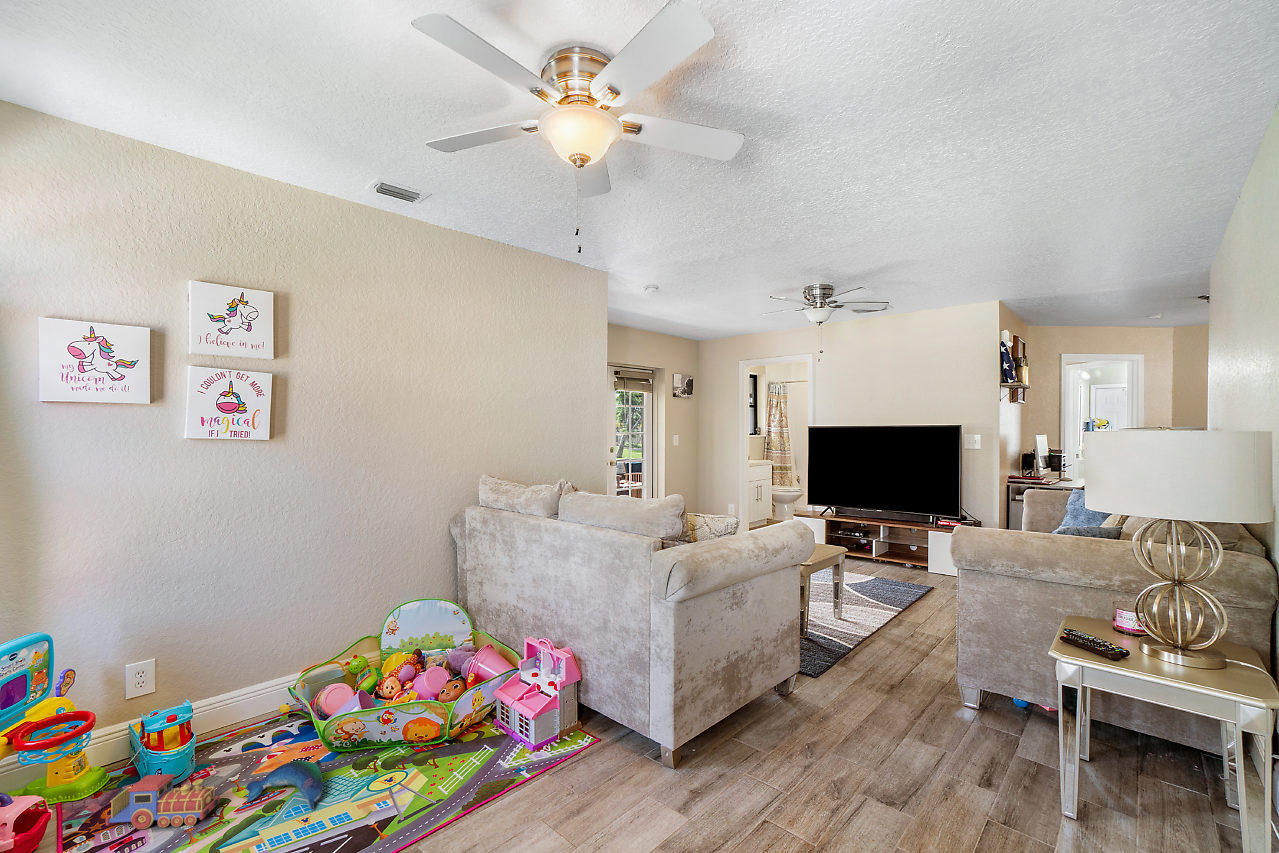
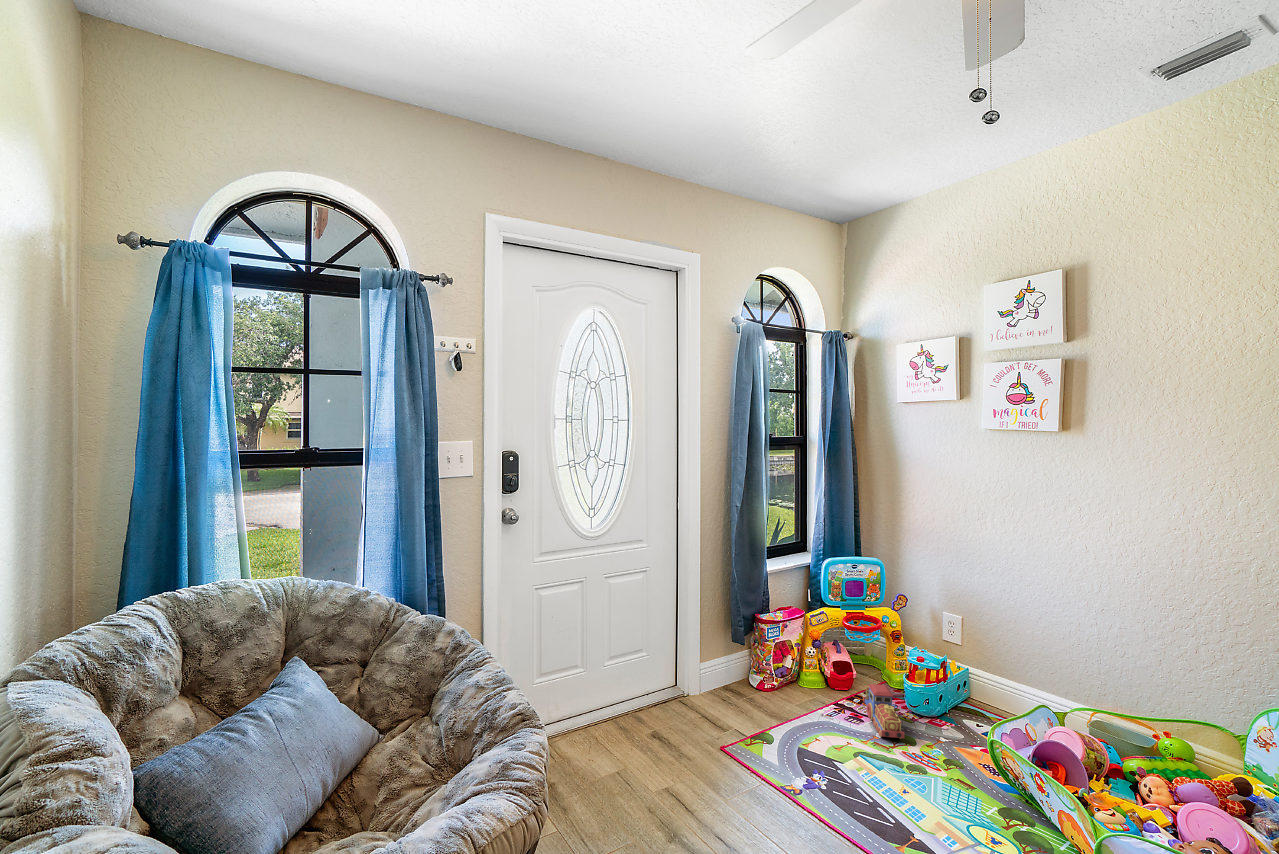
plush toy: present [246,760,323,809] -> none [915,743,967,792]

